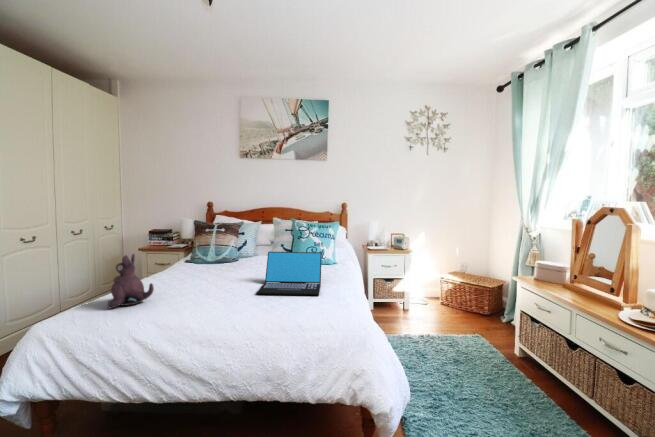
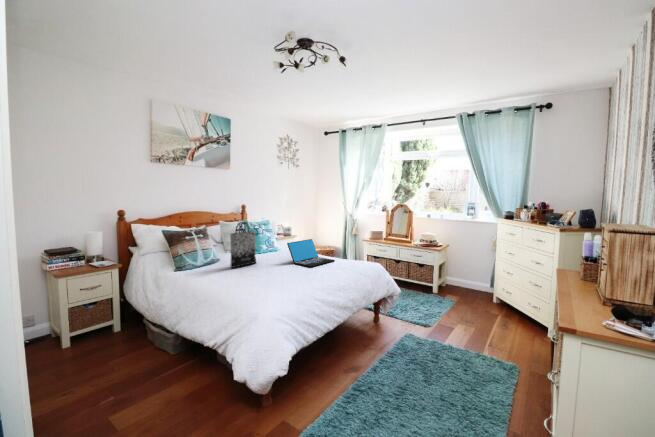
tote bag: none [208,216,246,271] -> present [230,222,256,268]
plush toy: present [108,254,154,308] -> none [255,253,281,290]

